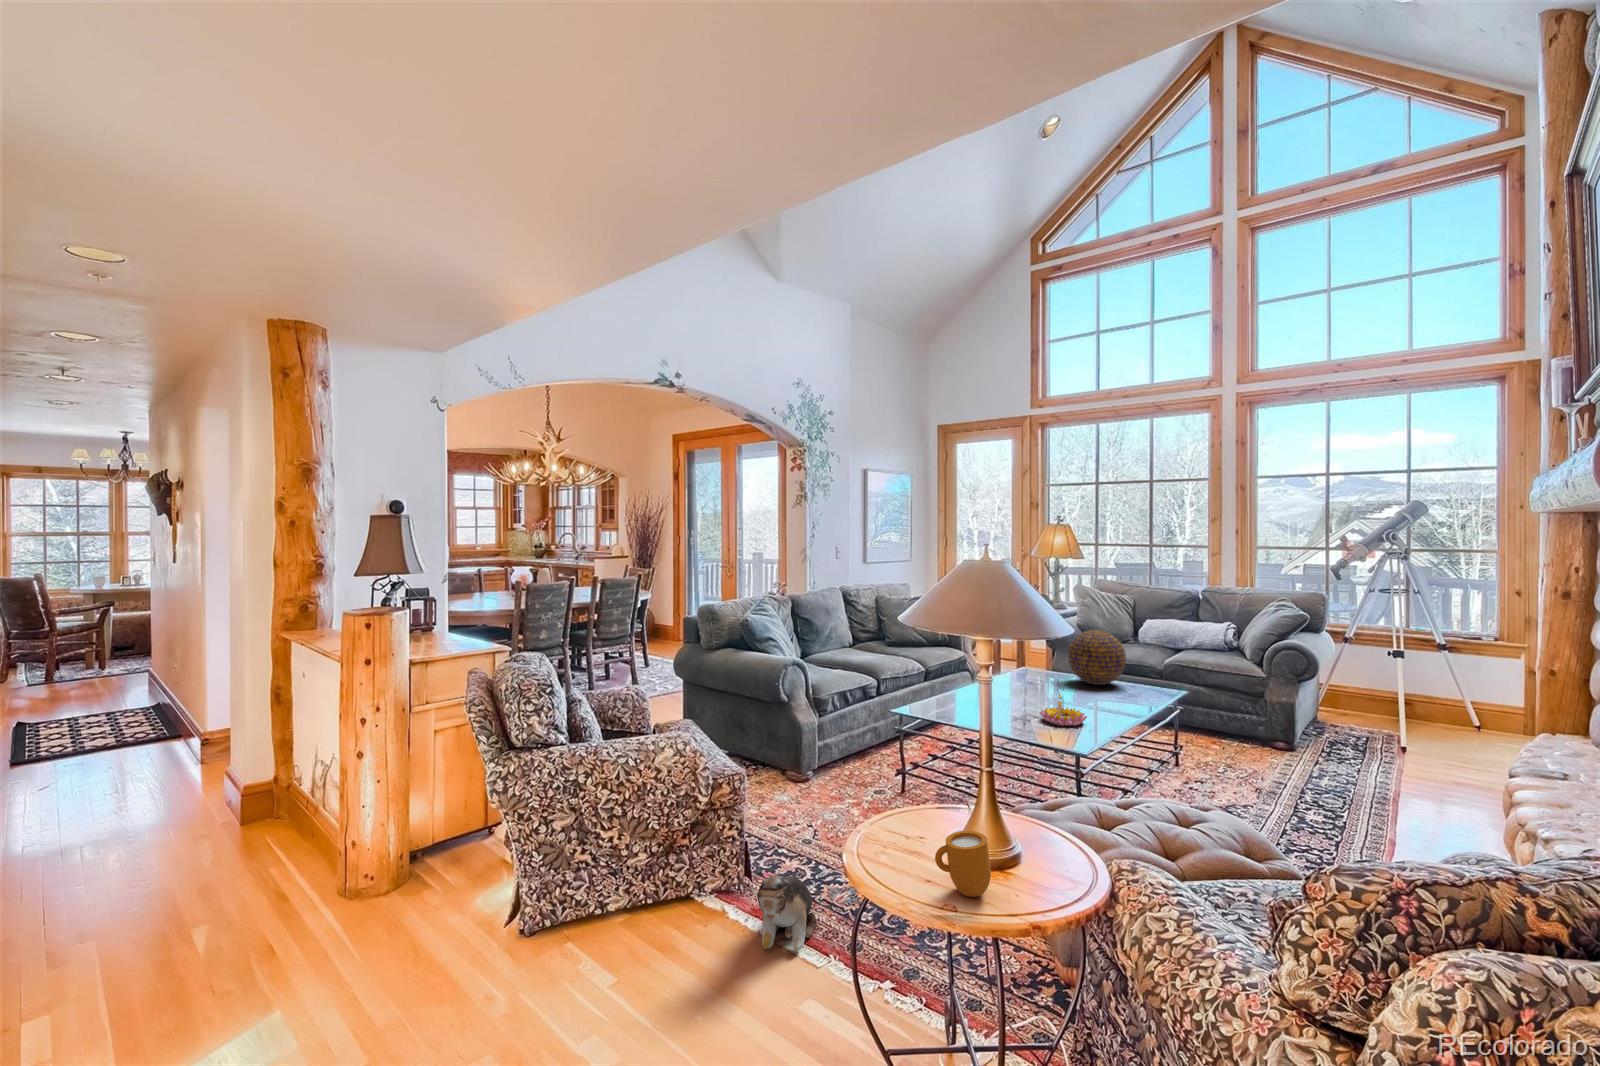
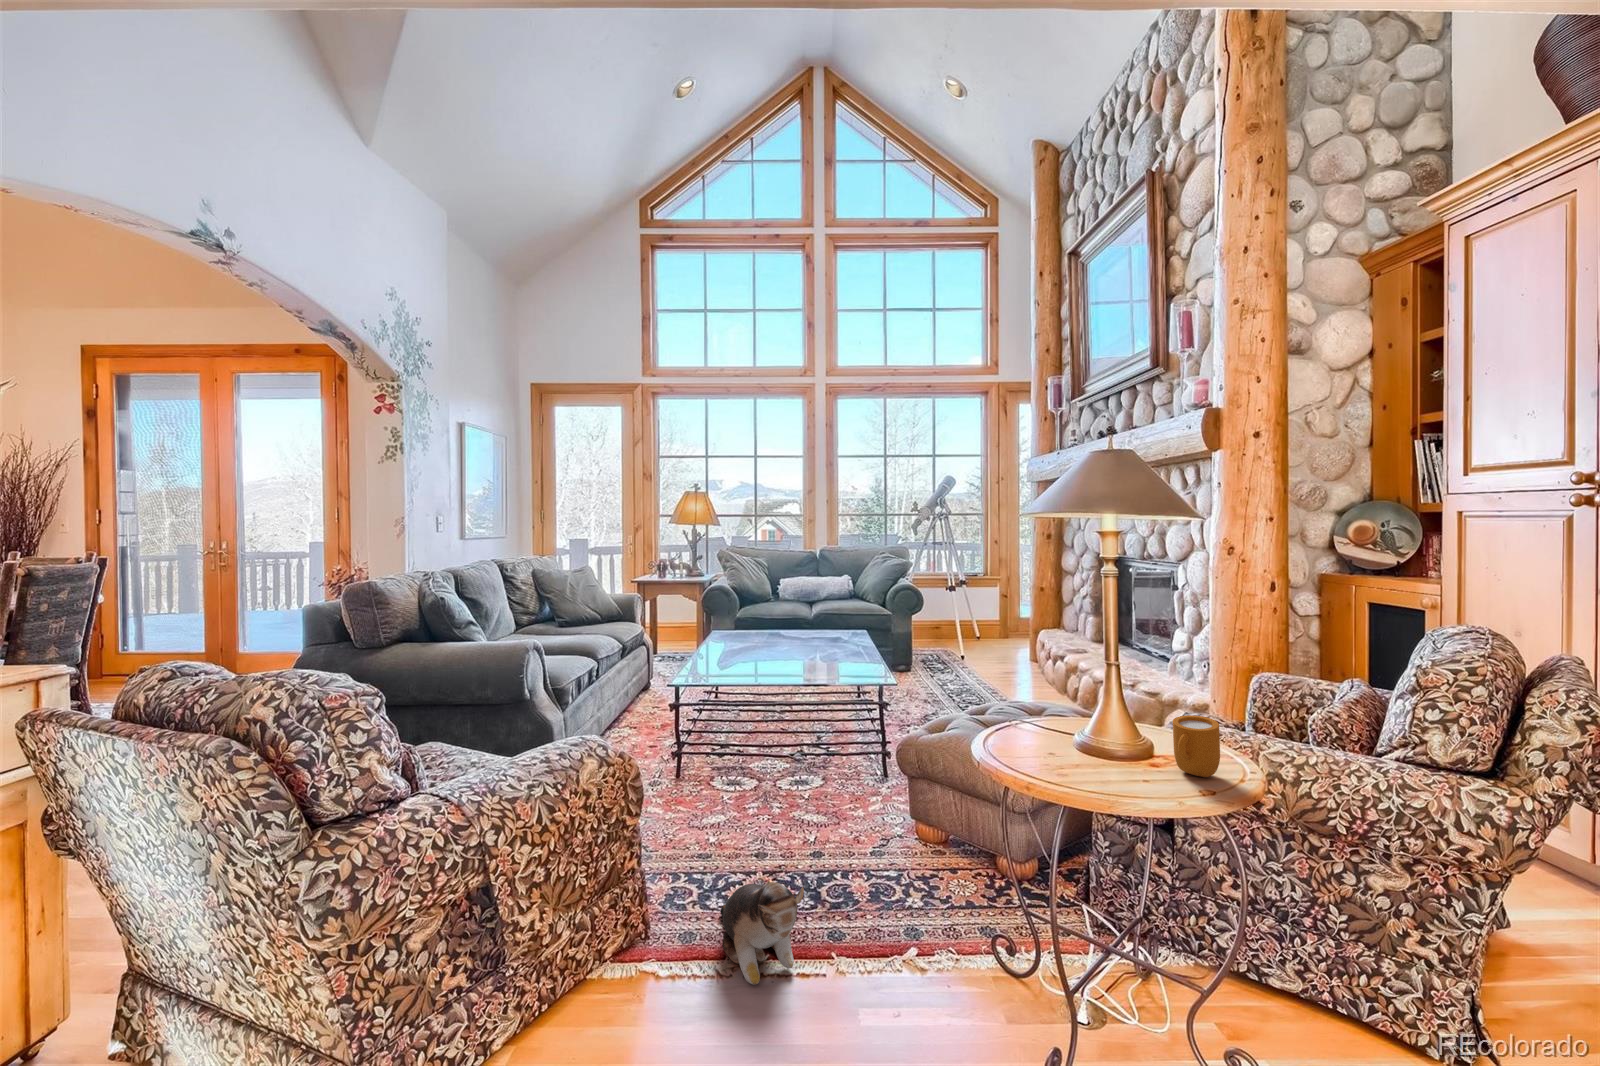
decorative orb: present [1068,630,1126,685] -> none [770,584,822,637]
candle holder: present [1040,693,1087,726] -> none [813,637,857,669]

